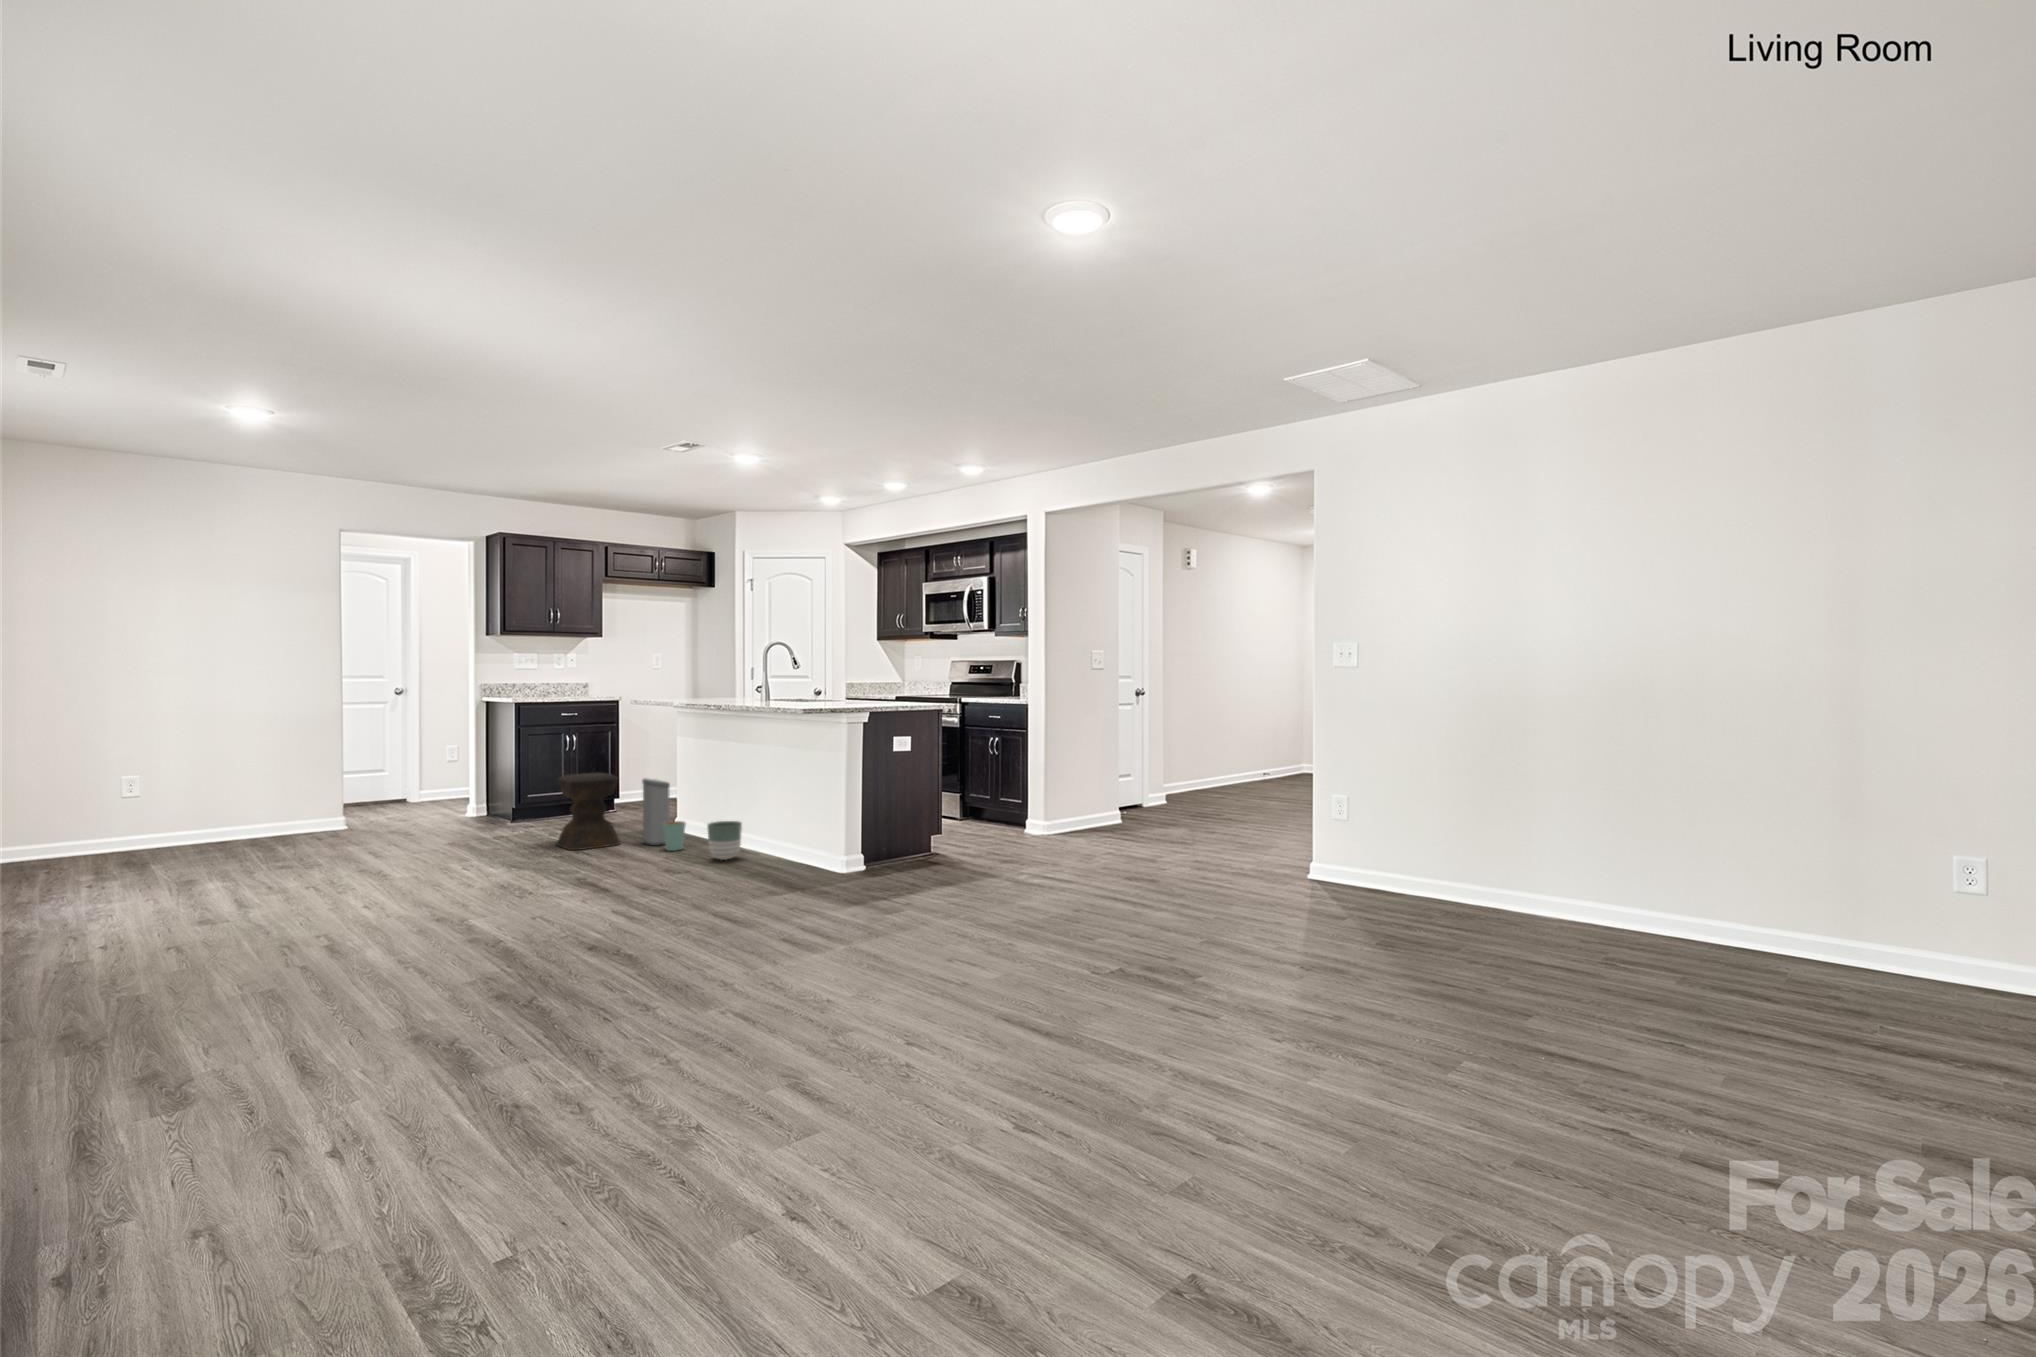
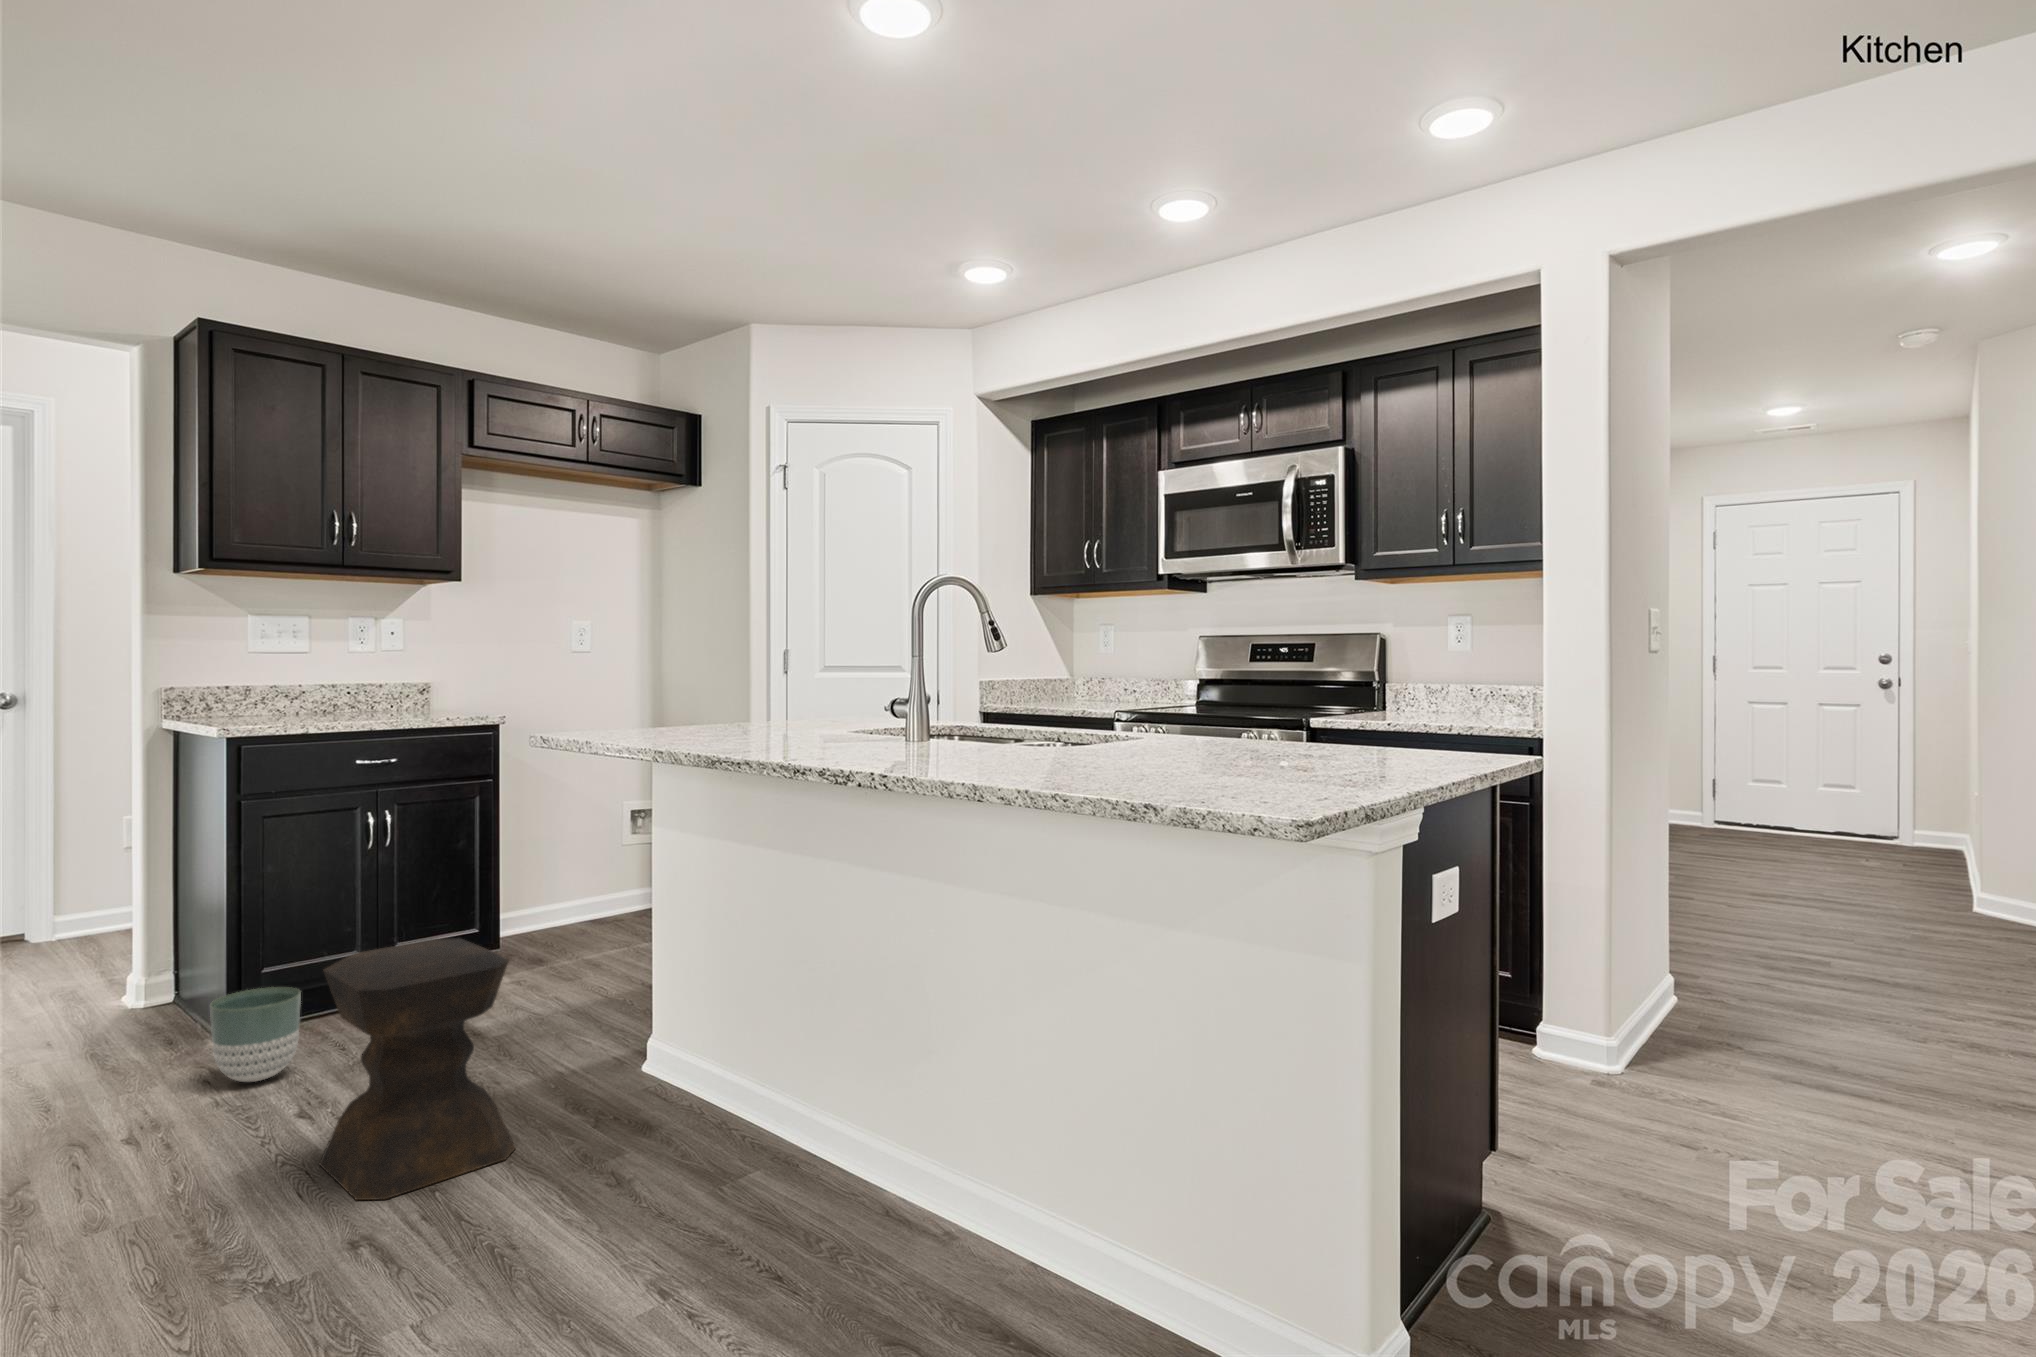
trash can: present [642,778,686,851] -> none [578,957,716,1196]
planter: present [707,821,742,860] -> present [210,987,301,1082]

